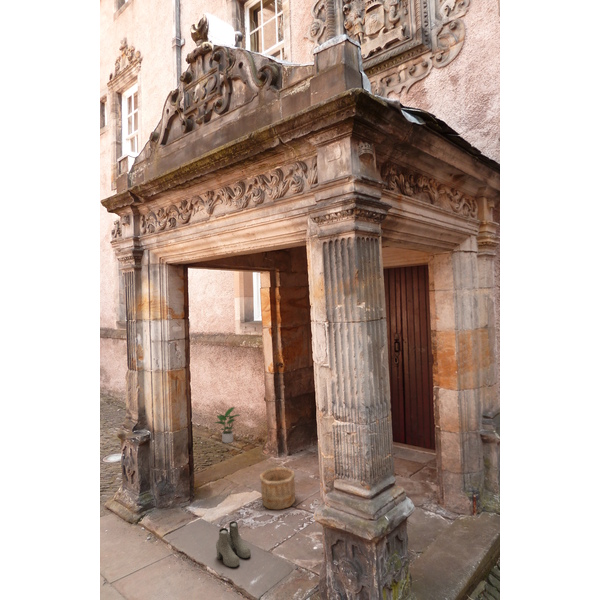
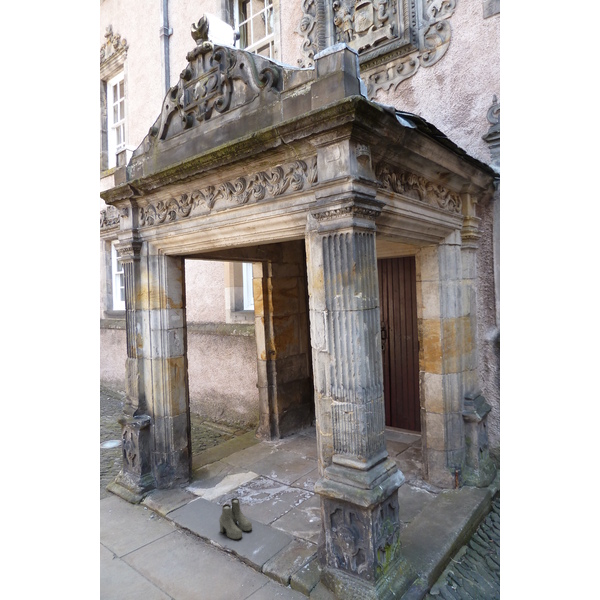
potted plant: present [215,407,239,443] -> none [205,395,232,430]
wooden bucket: present [260,467,295,509] -> none [256,450,290,489]

